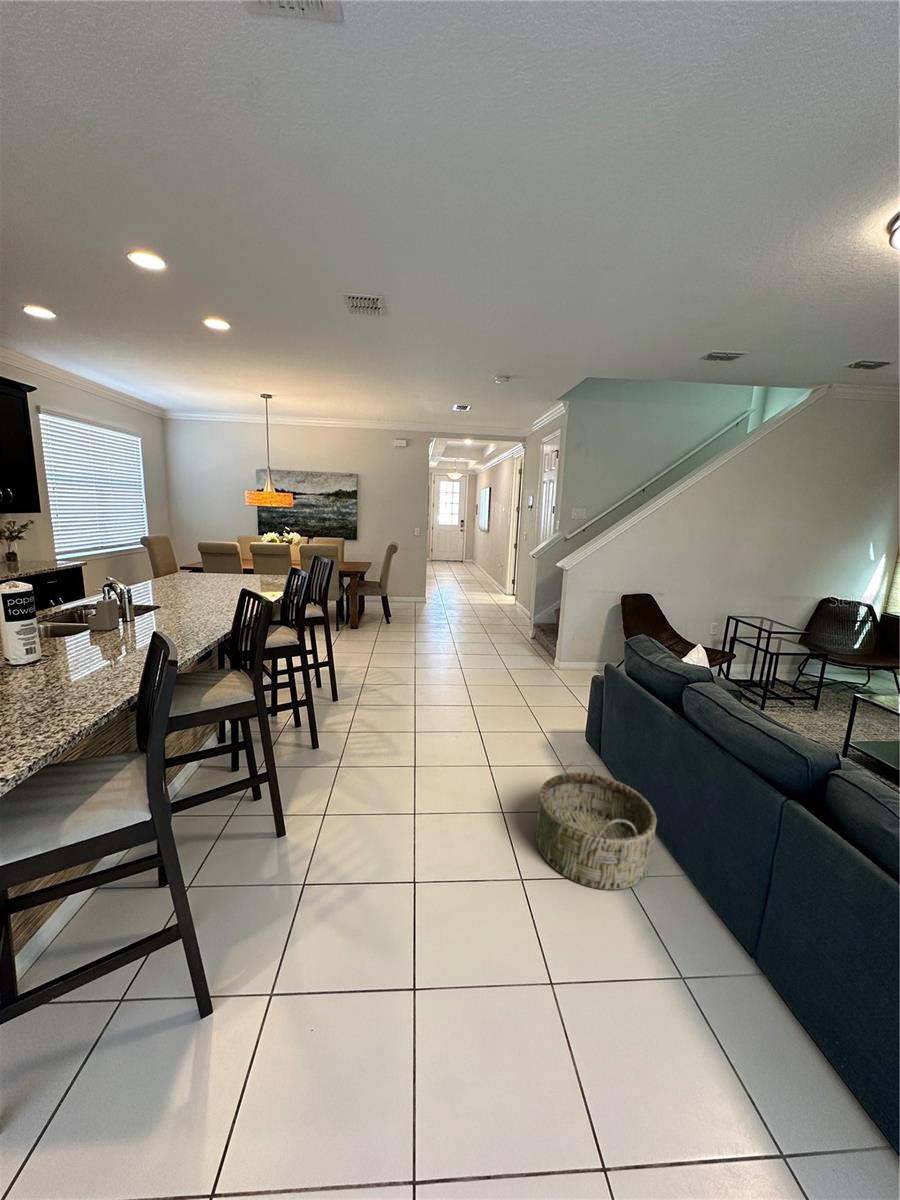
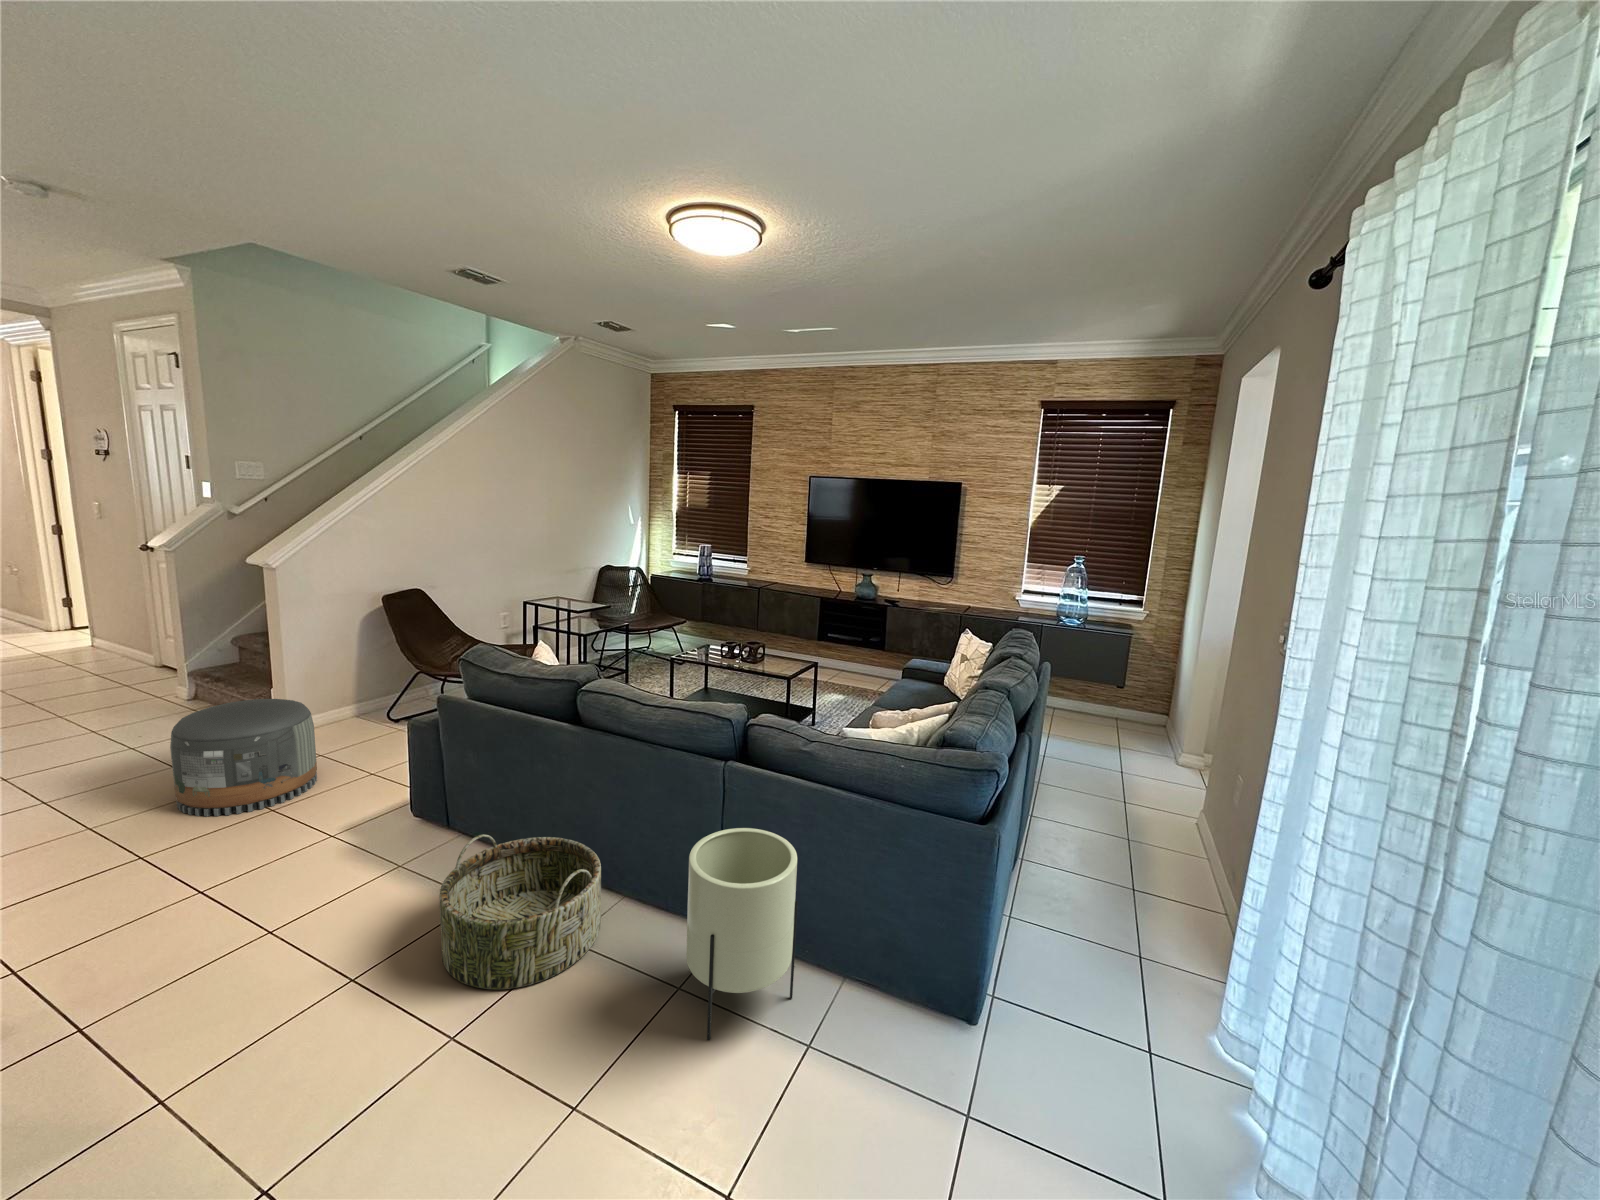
pouf: none [493,638,556,700] -> present [170,699,317,816]
planter: none [665,854,823,1098] -> present [686,828,798,1040]

